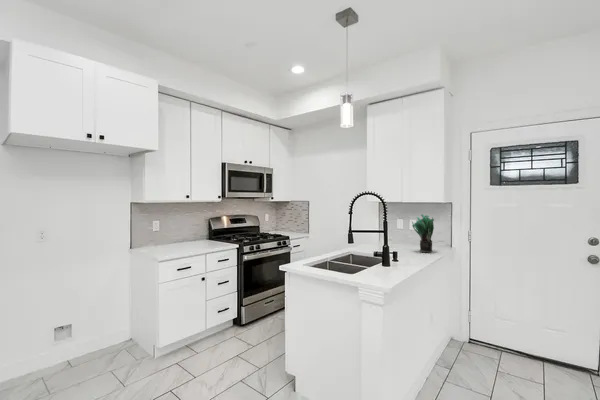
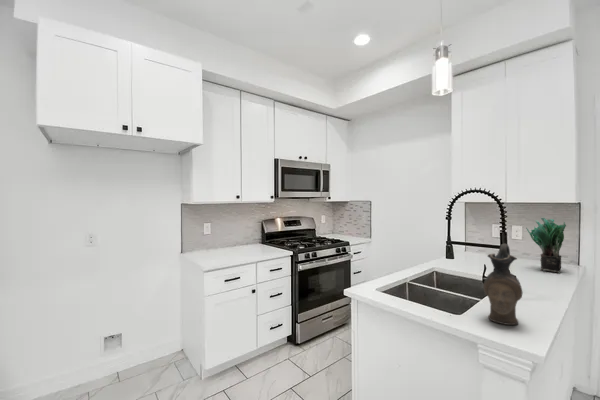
ceramic pitcher: none [366,230,386,280] -> present [484,244,523,325]

